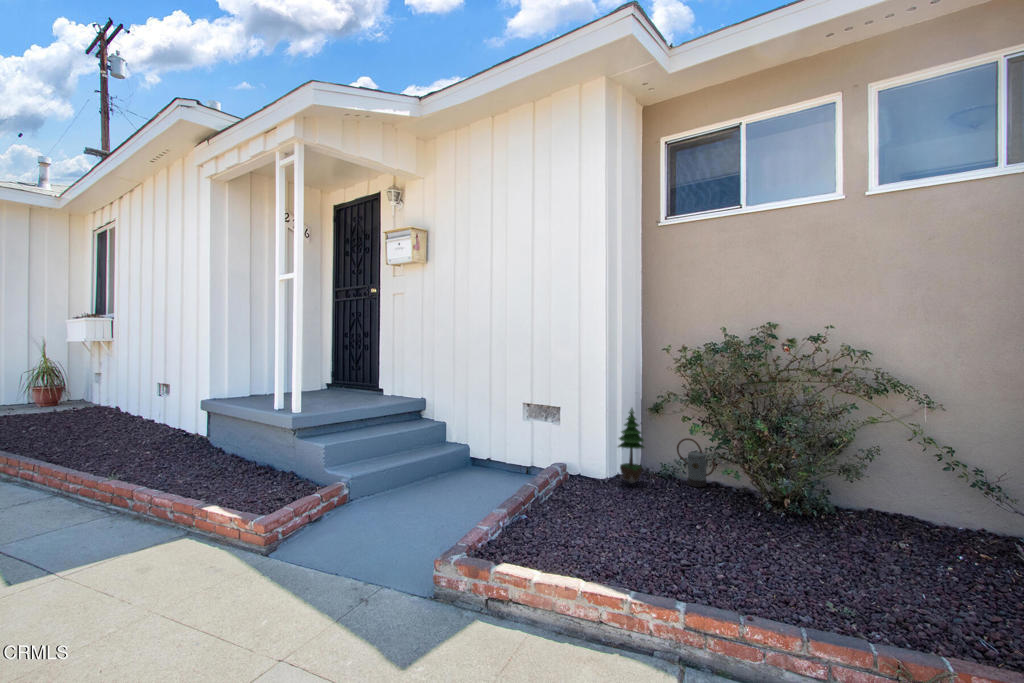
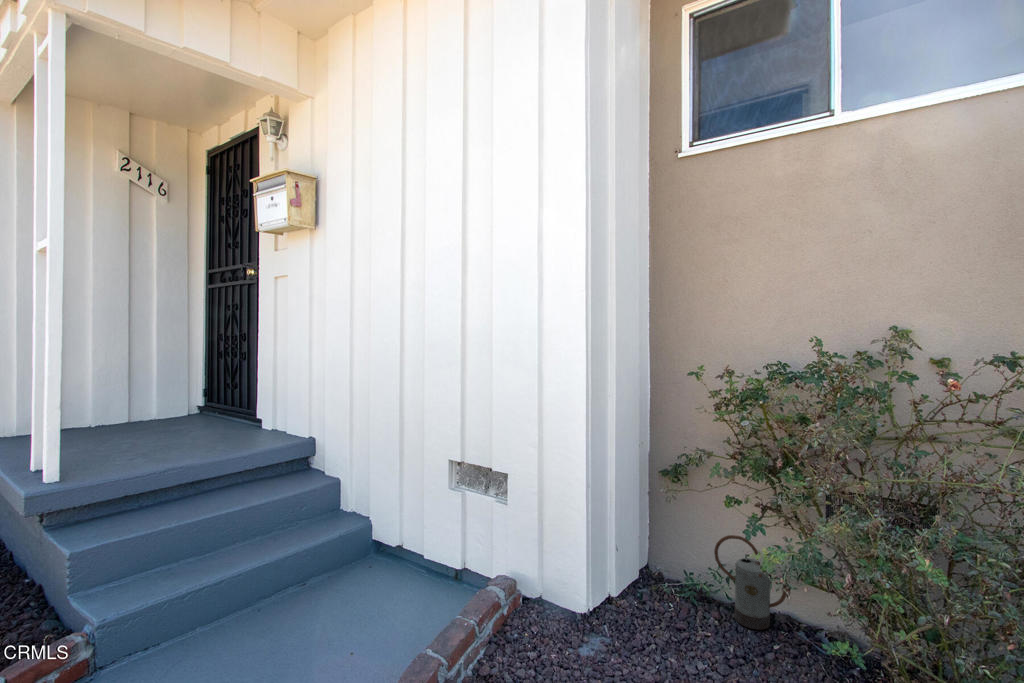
potted tree: present [618,408,644,484] -> none [608,480,659,621]

